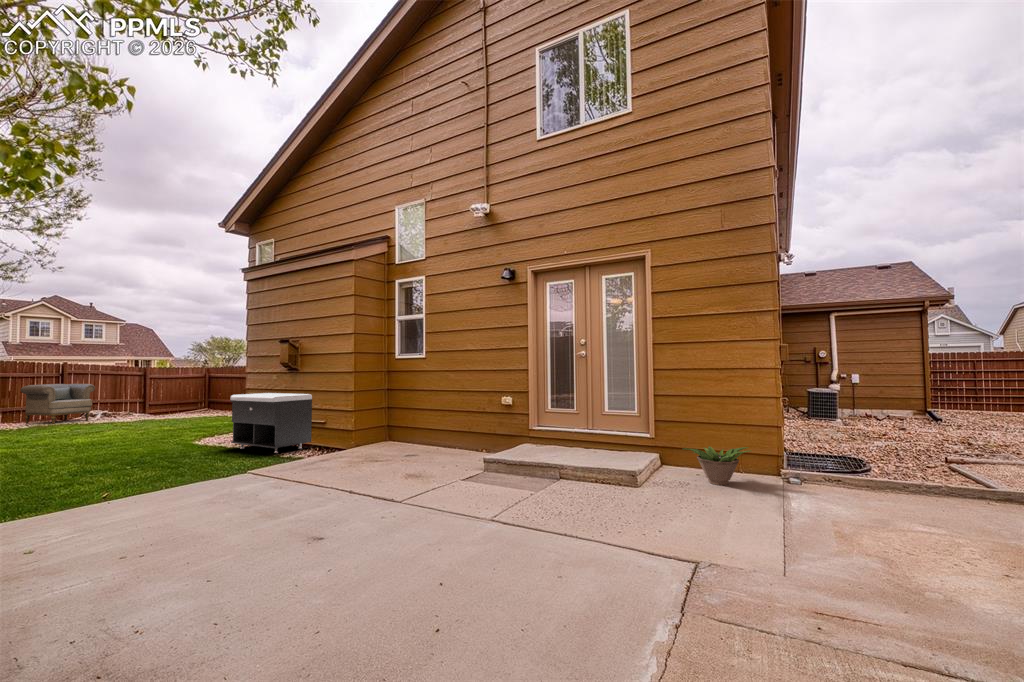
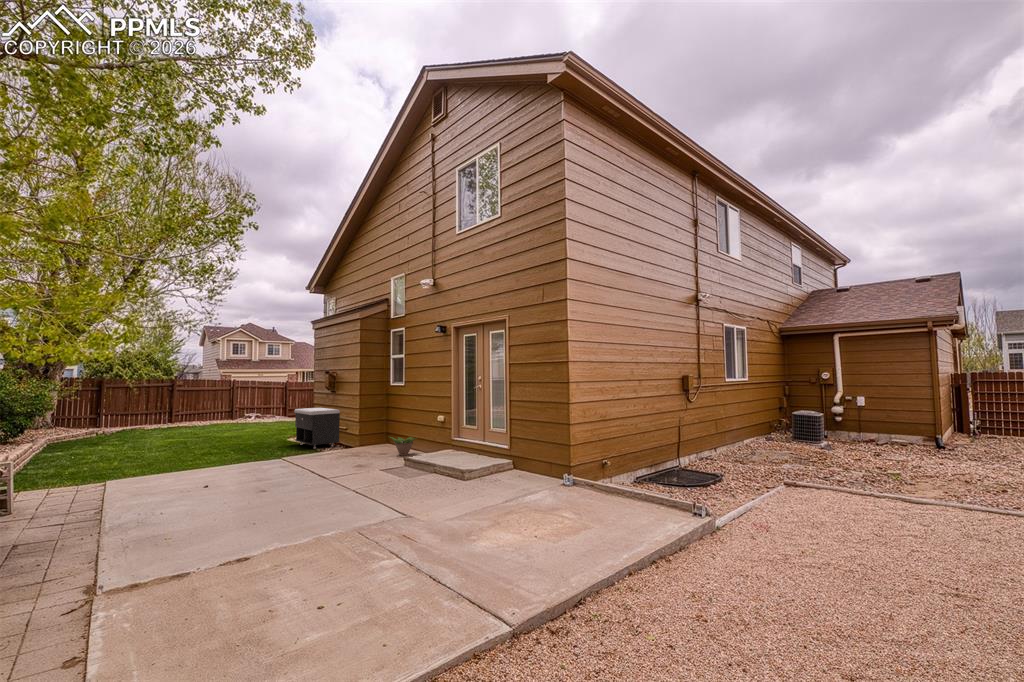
armchair: present [20,384,95,424] -> none [211,395,252,423]
decorative plant: present [684,446,750,485] -> present [390,437,416,455]

